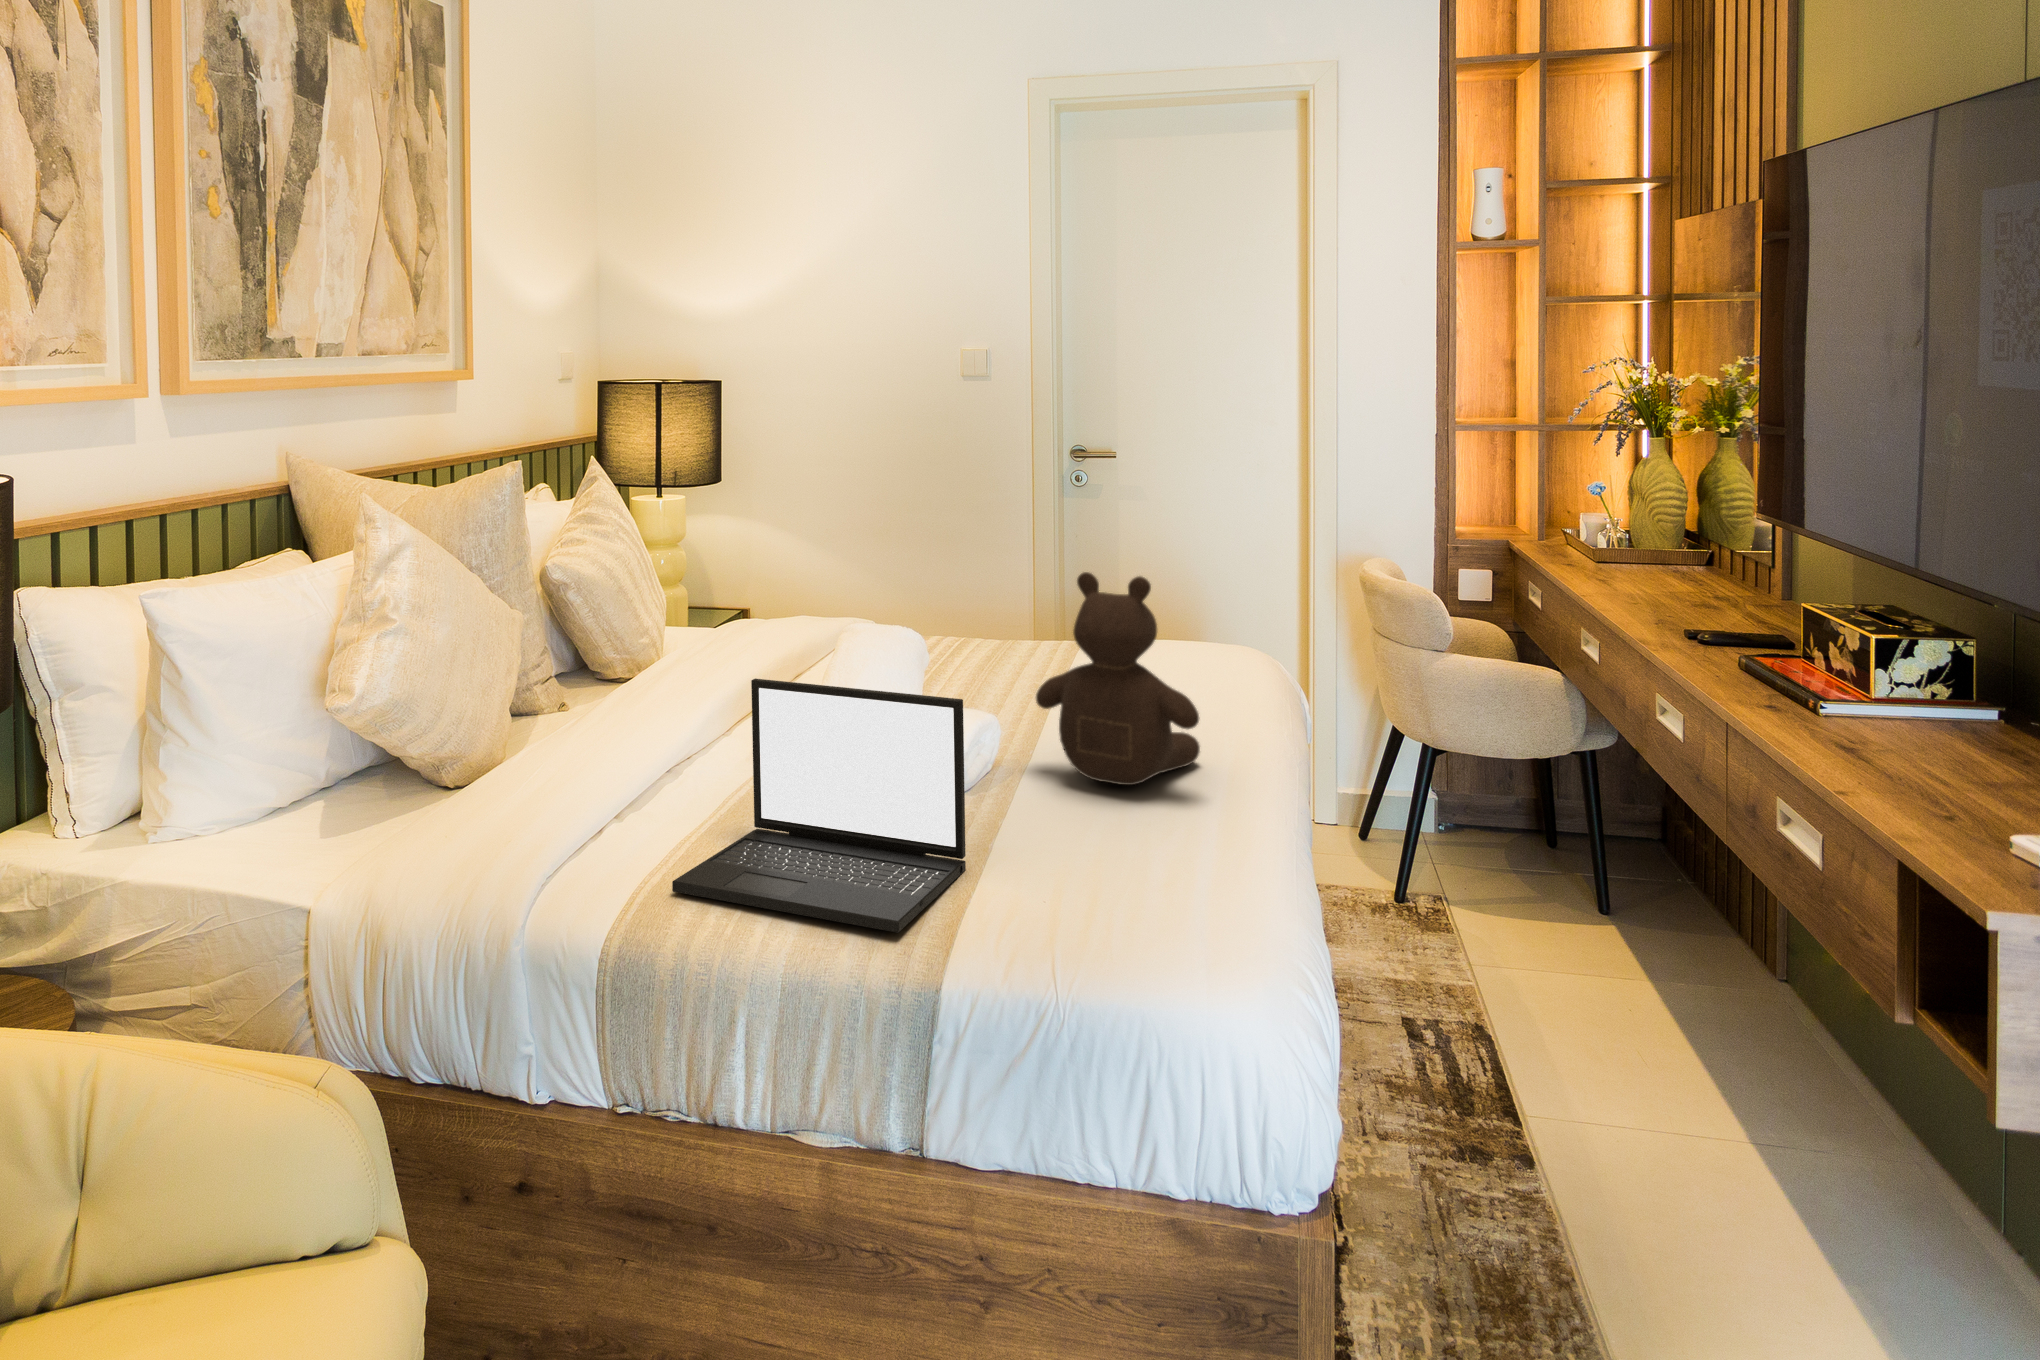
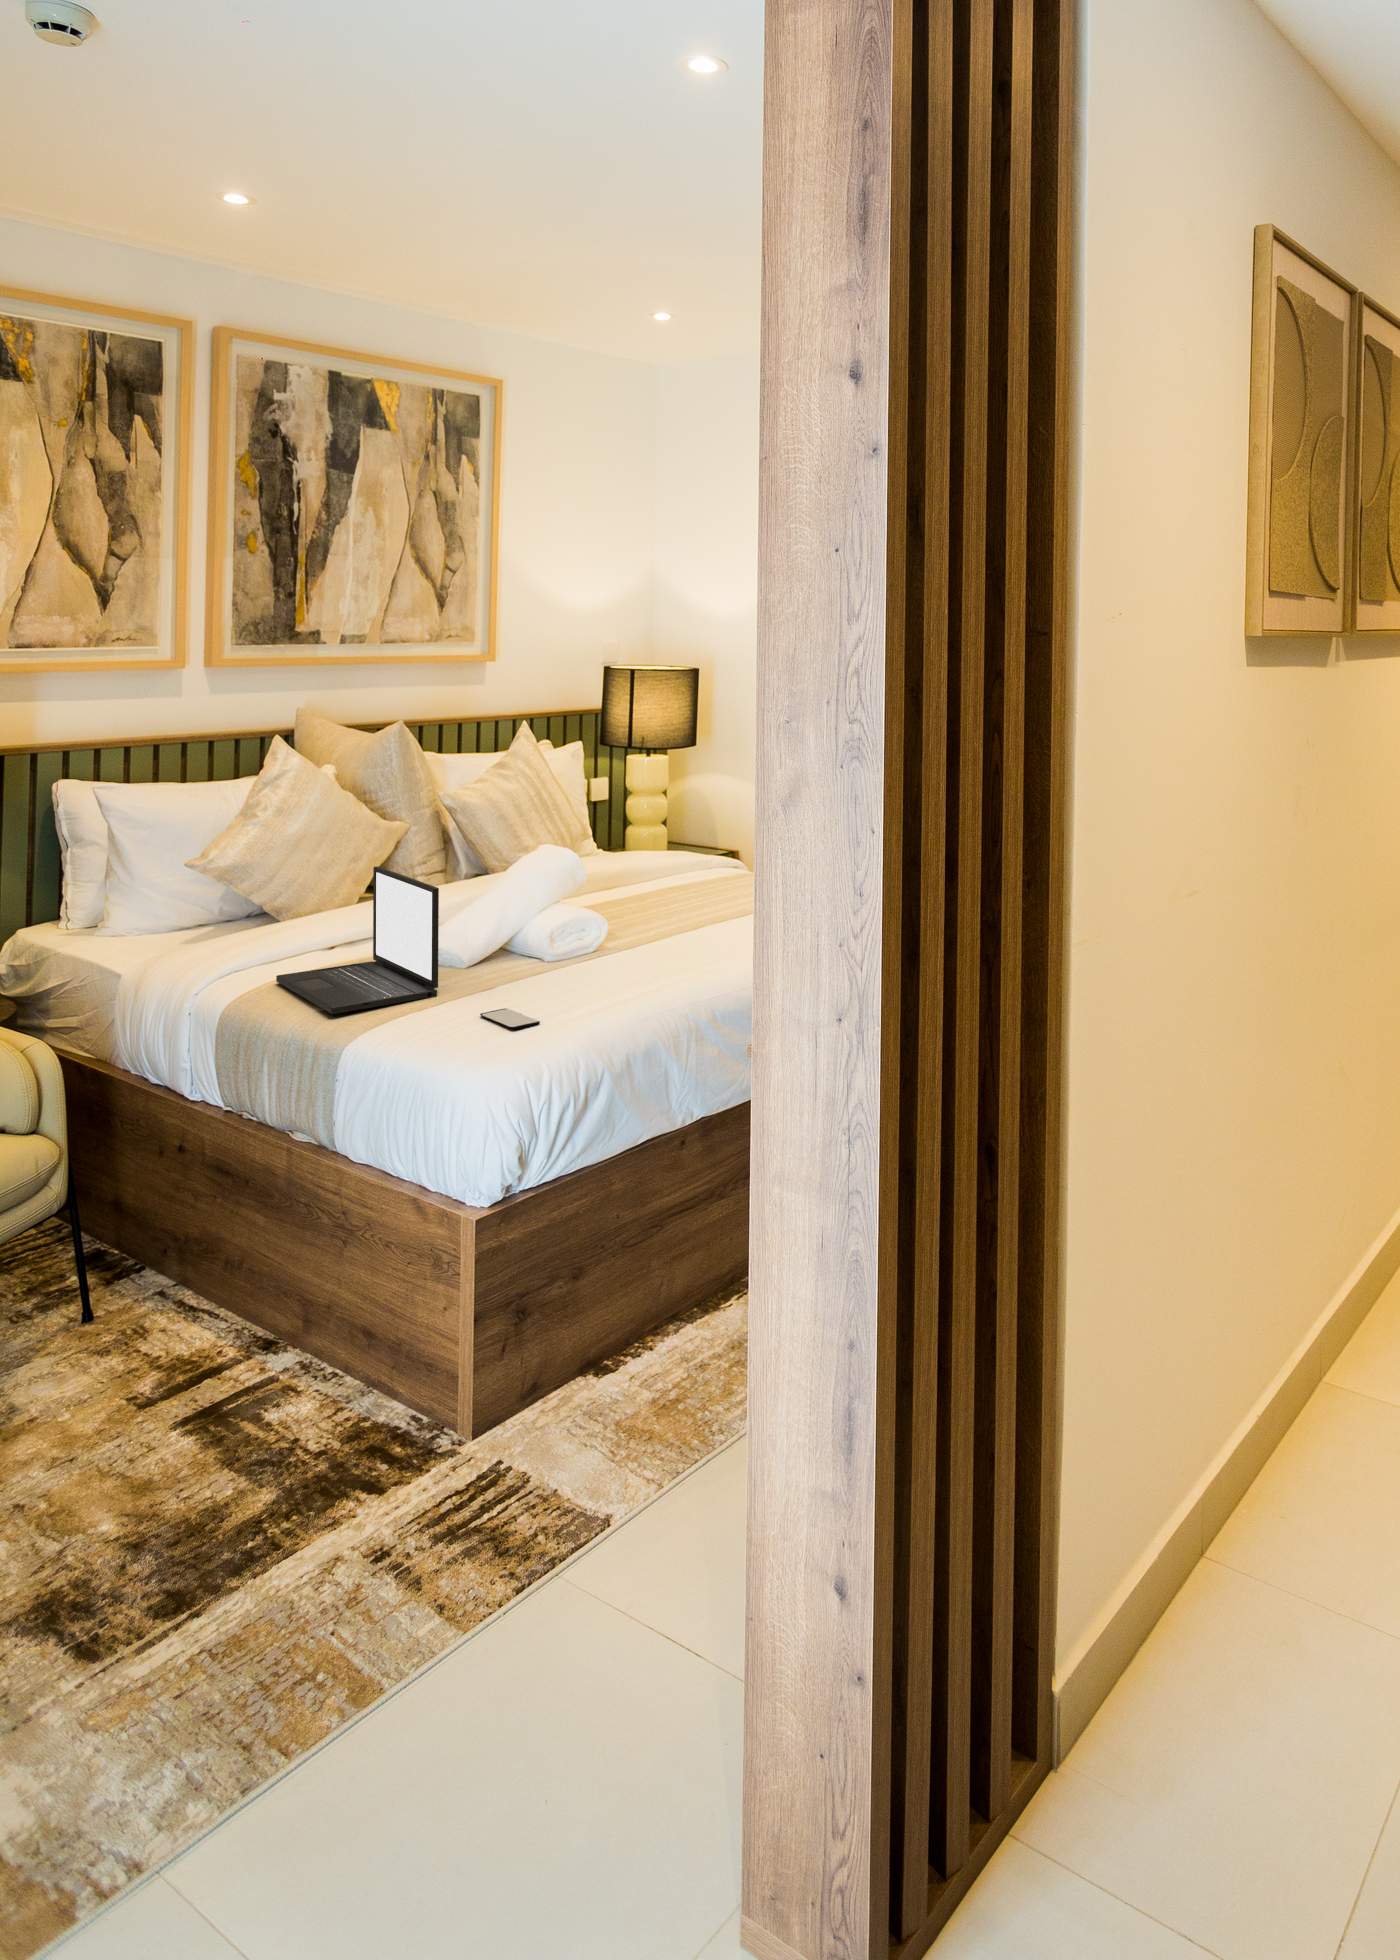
teddy bear: present [1036,572,1200,785] -> none [586,822,695,970]
smartphone: none [1104,872,1215,903] -> present [480,1009,540,1029]

